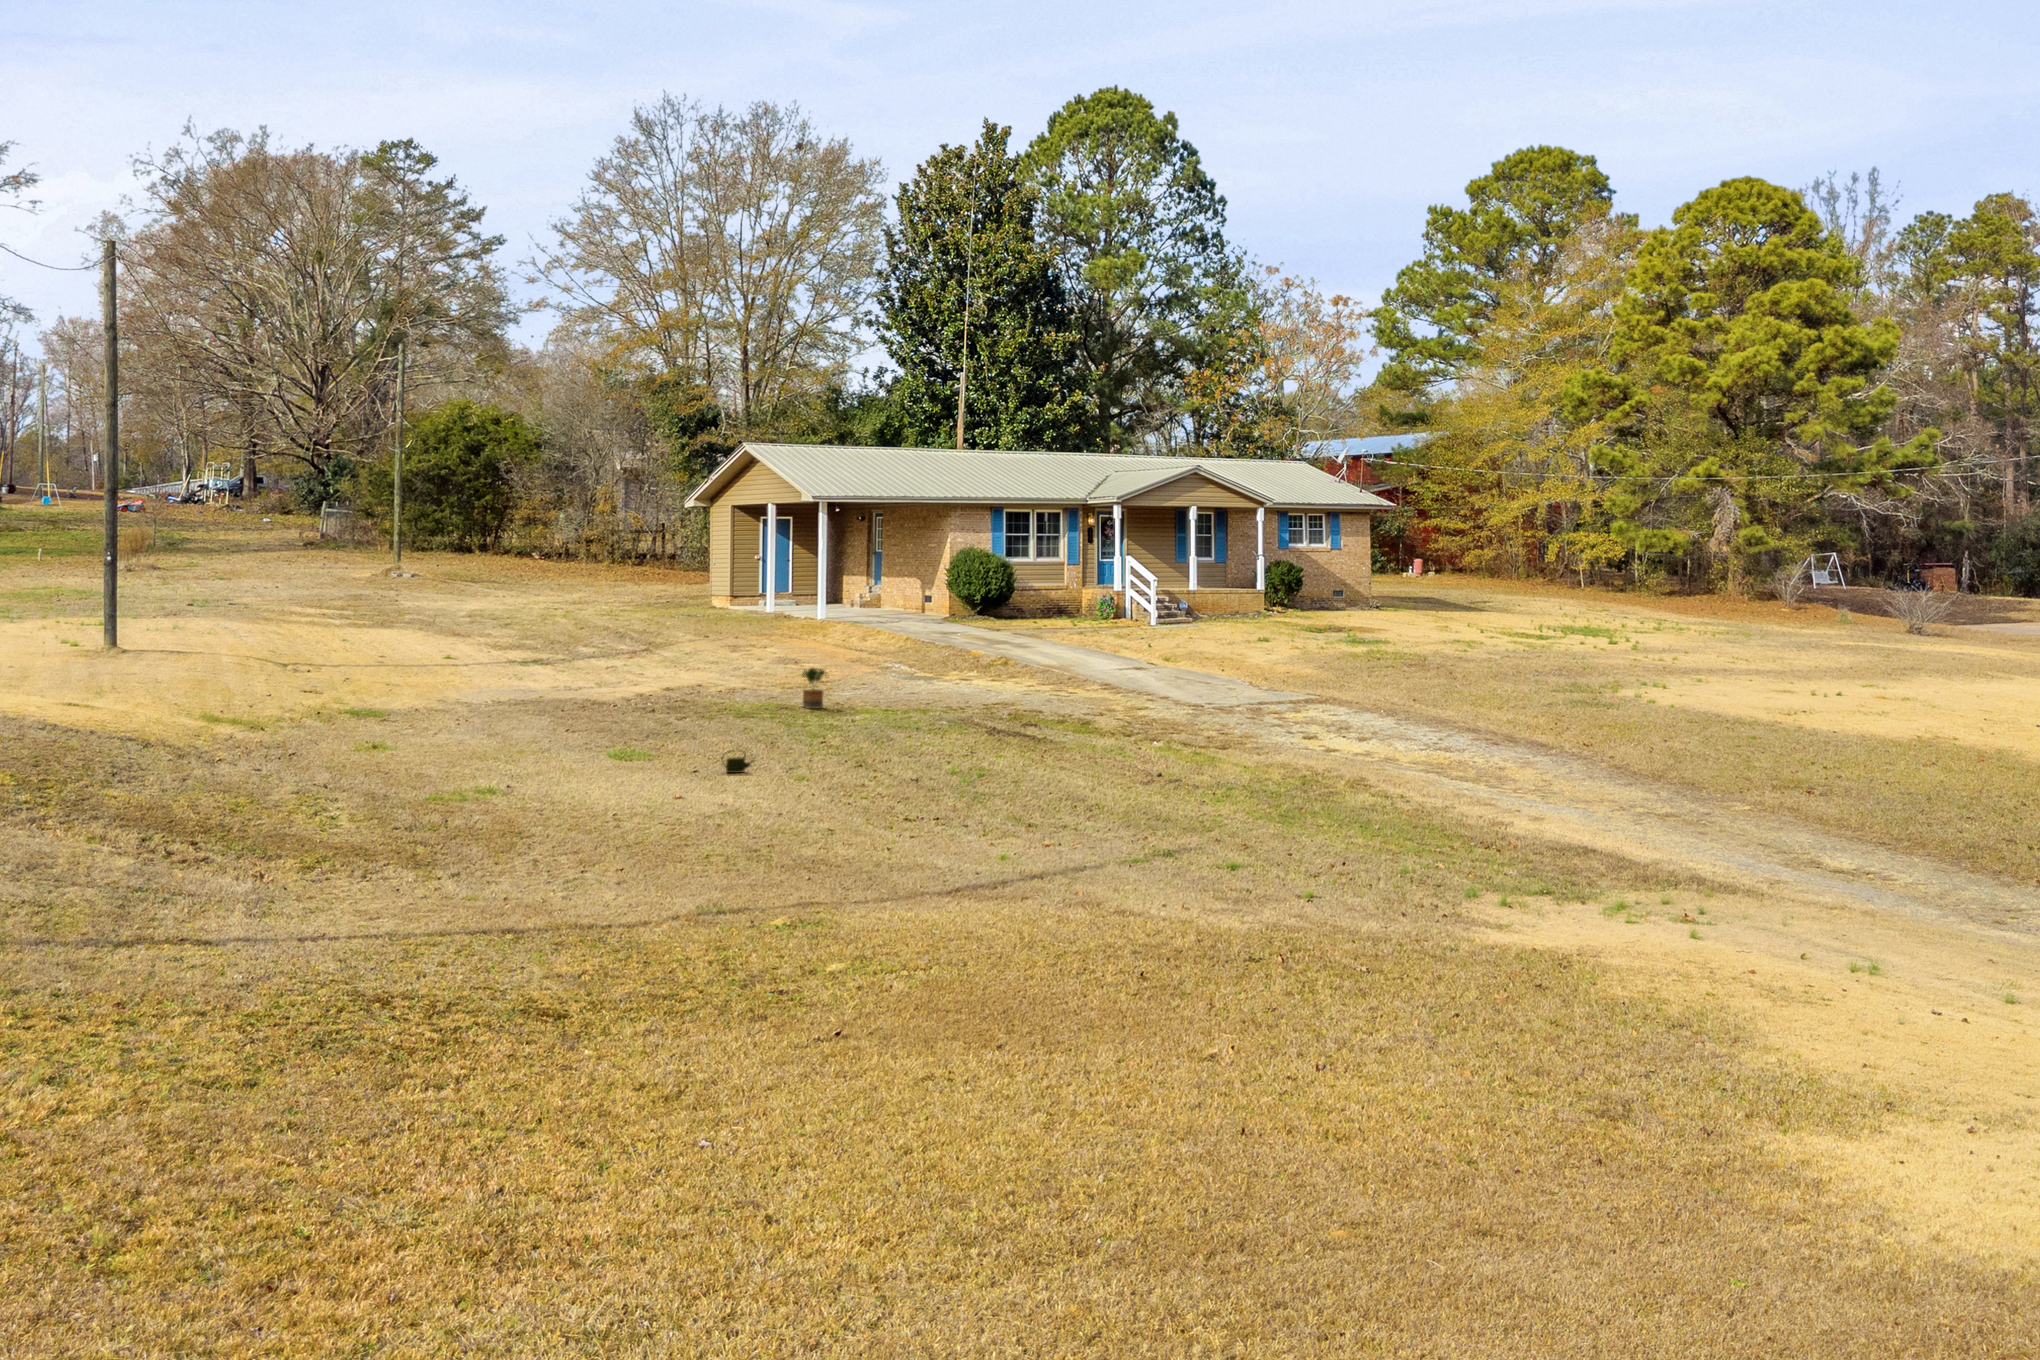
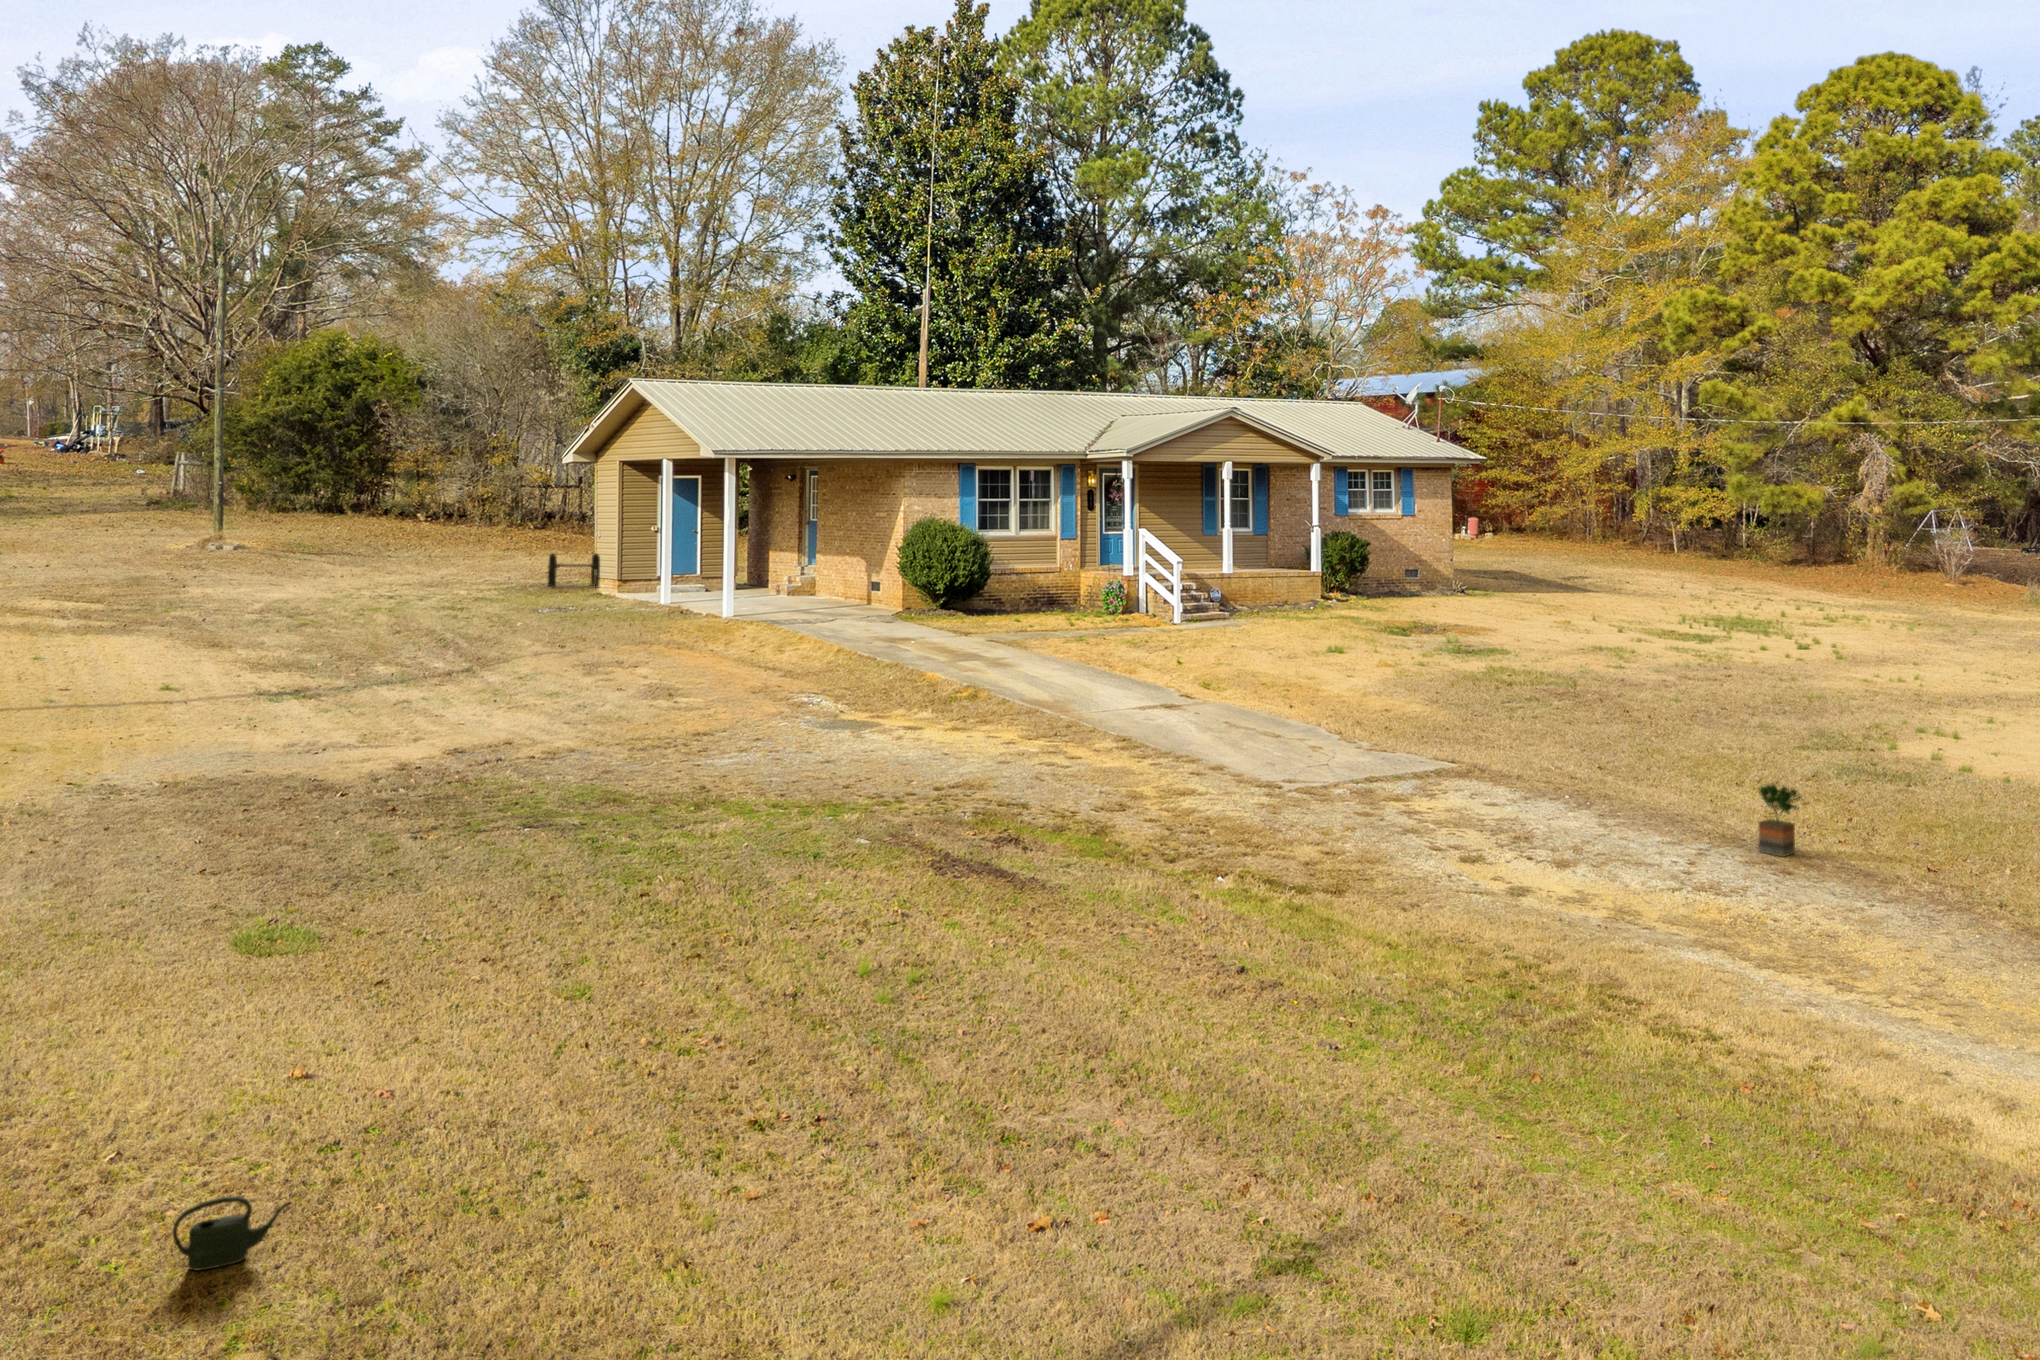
bench: none [669,578,710,604] -> present [547,553,600,588]
potted tree: present [802,668,826,709] -> present [1758,784,1803,857]

